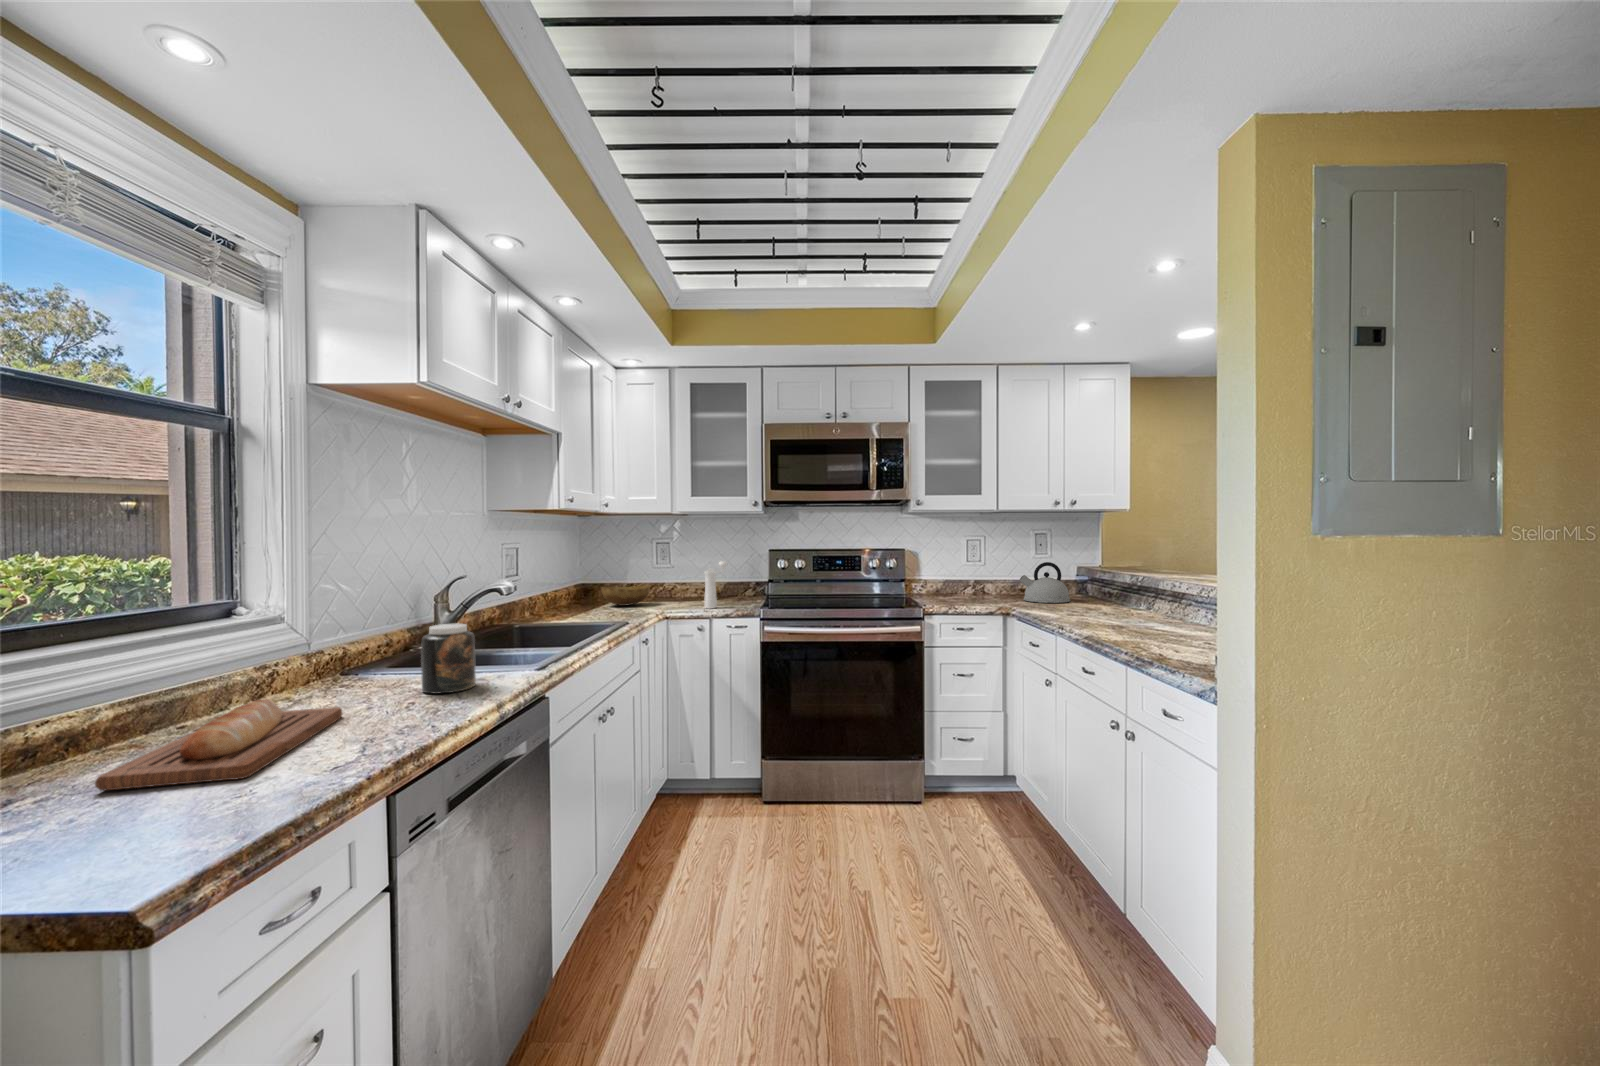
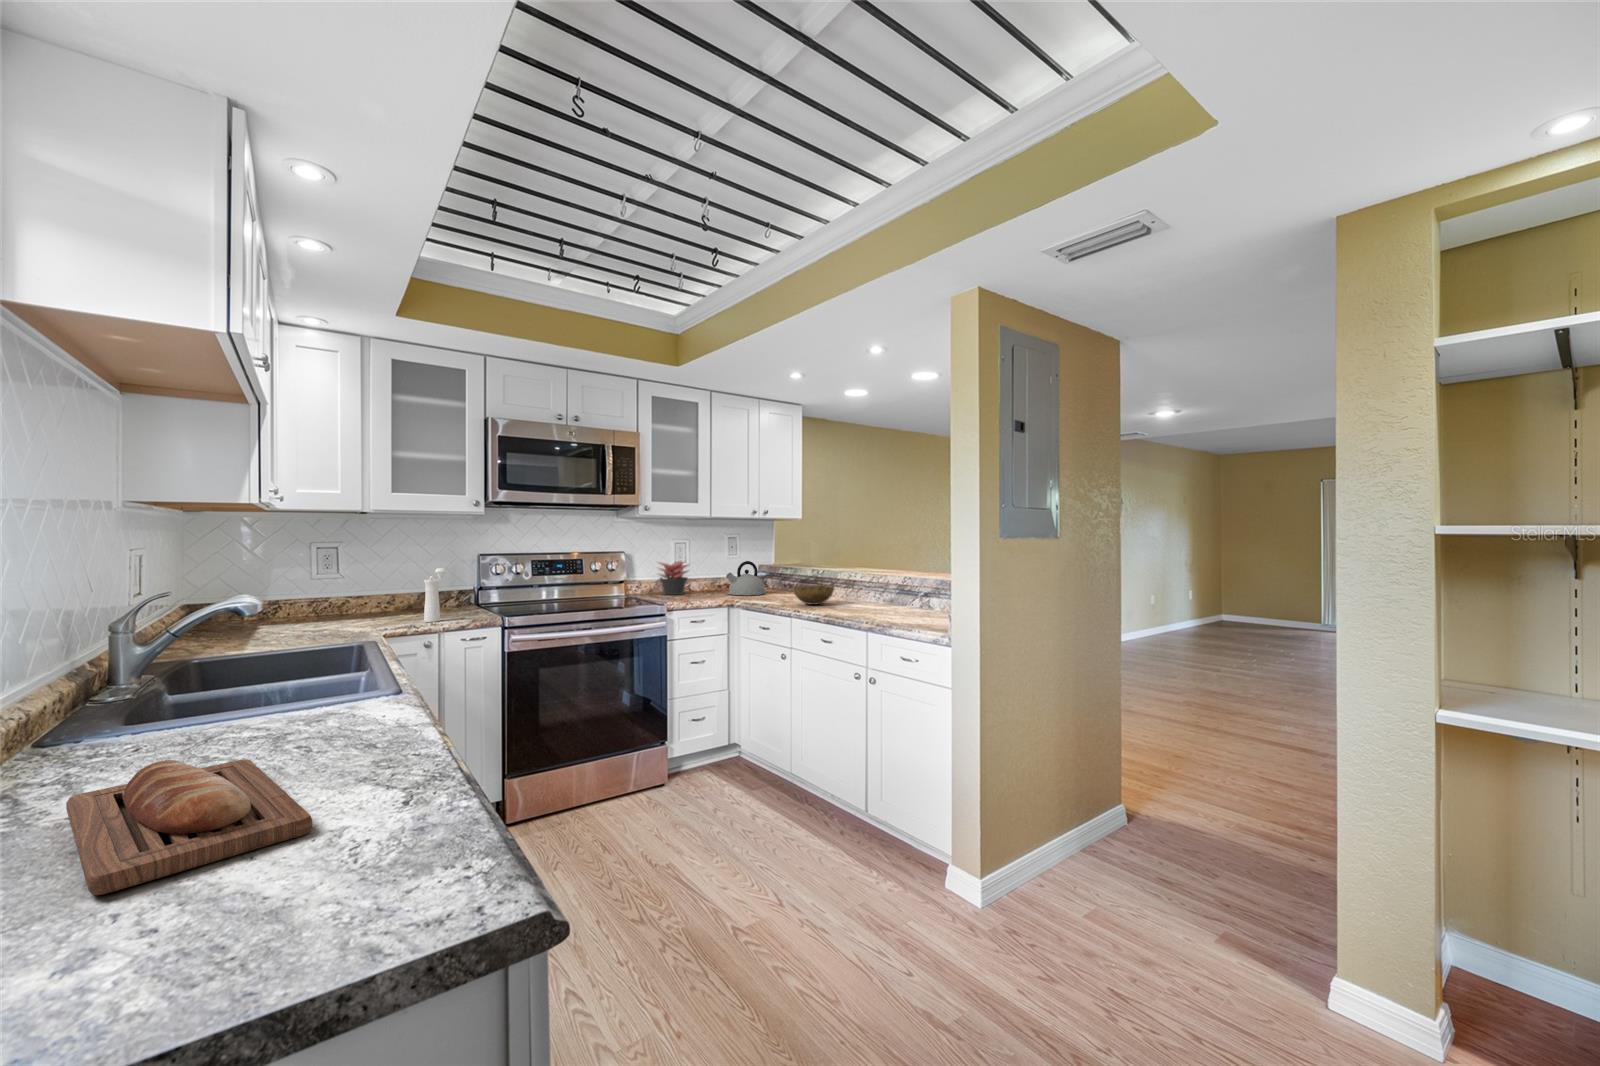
succulent plant: none [946,560,983,597] -> present [659,561,688,595]
bowl: present [601,586,650,606] -> present [792,585,835,605]
jar: present [421,623,476,694] -> none [288,645,361,732]

